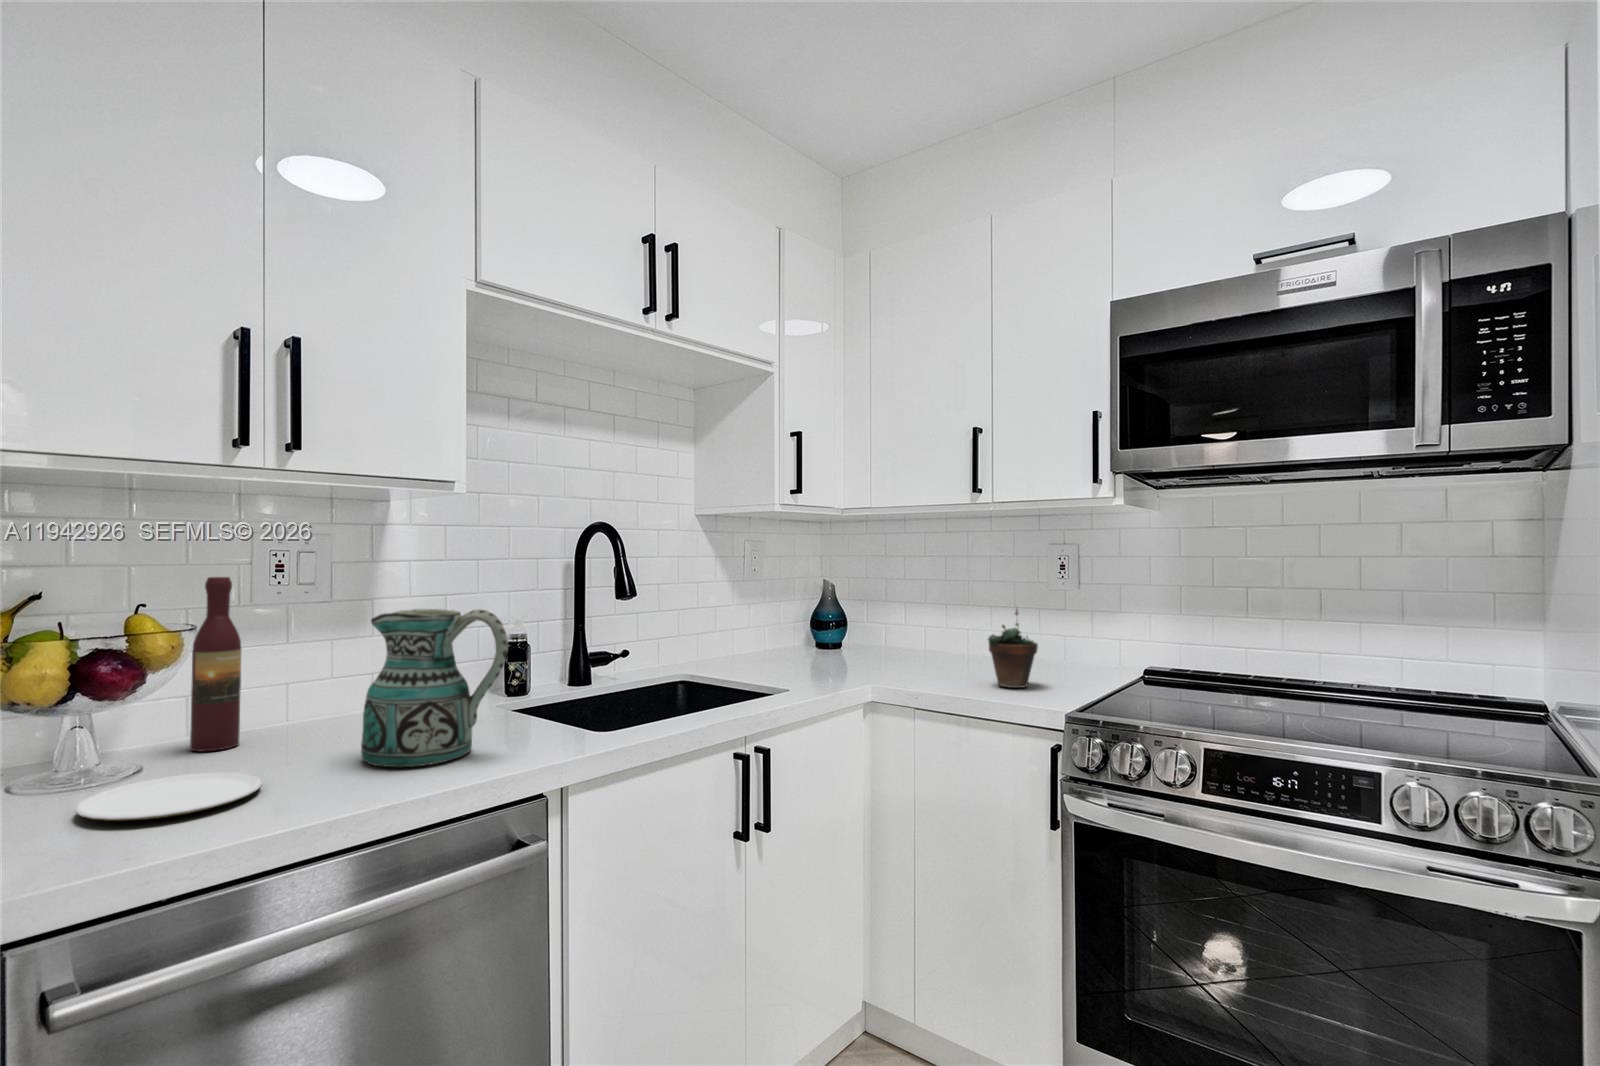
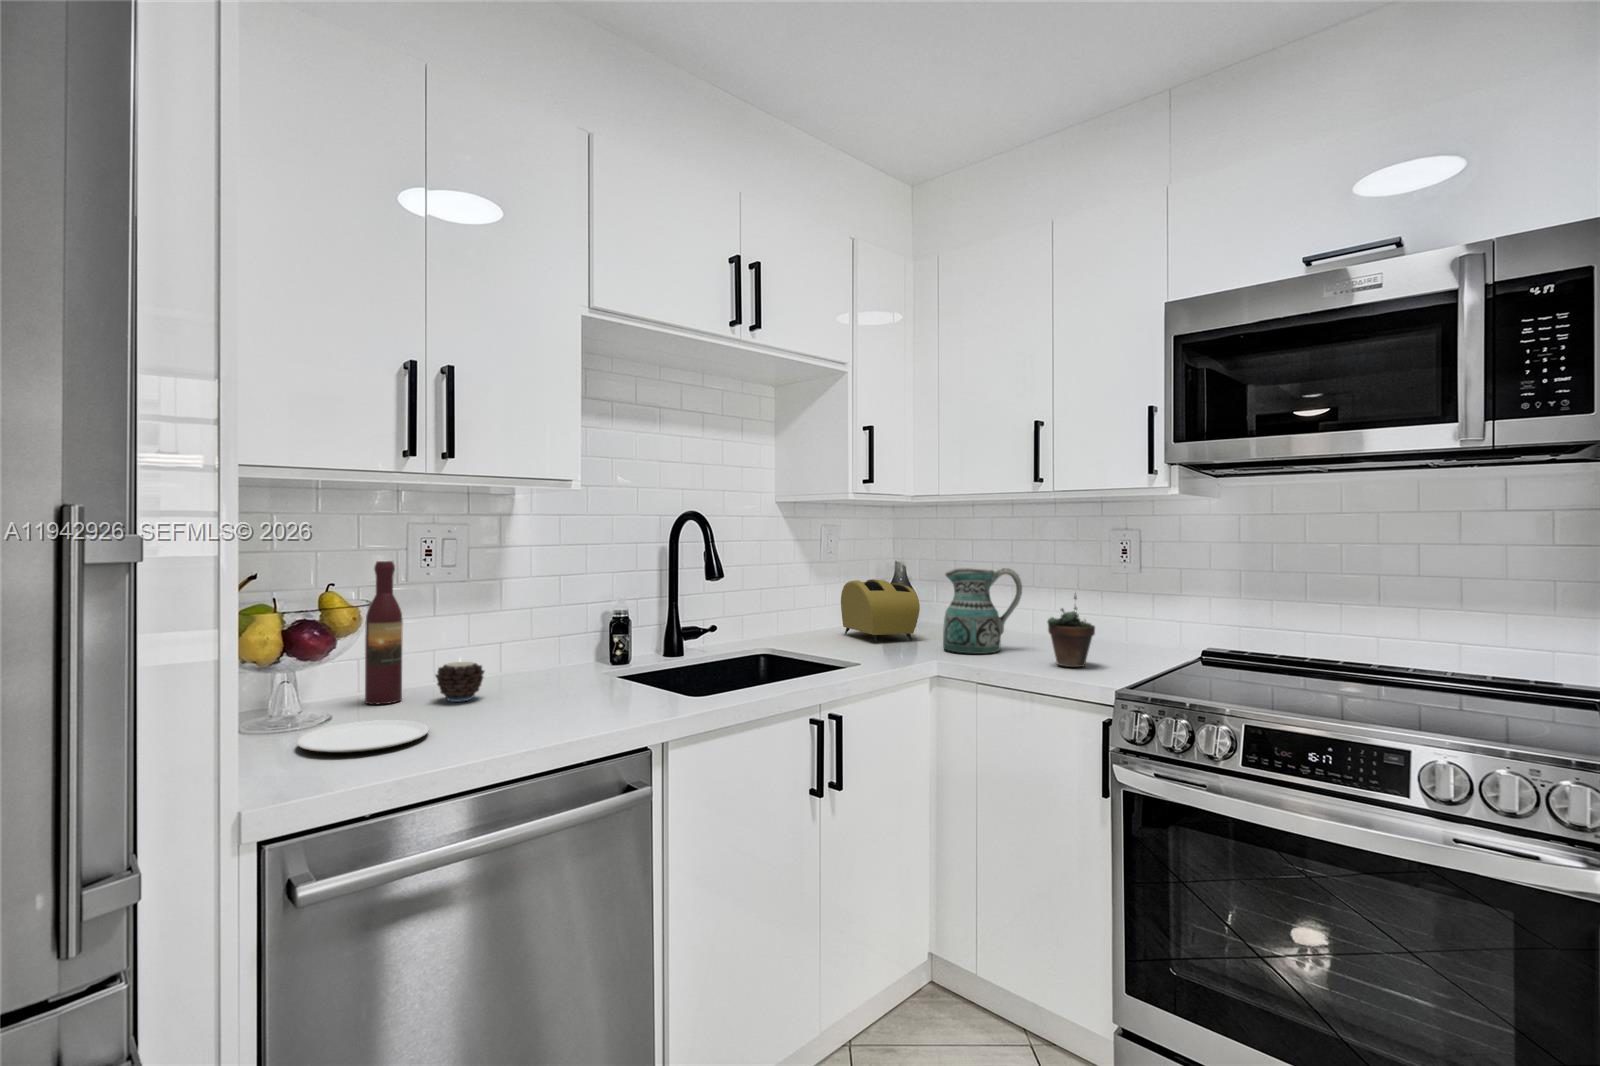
toaster: none [765,596,850,664] -> present [841,579,920,642]
ceramic pitcher: present [361,609,508,767] -> present [943,568,1022,654]
candle: none [281,690,346,745] -> present [436,660,484,702]

